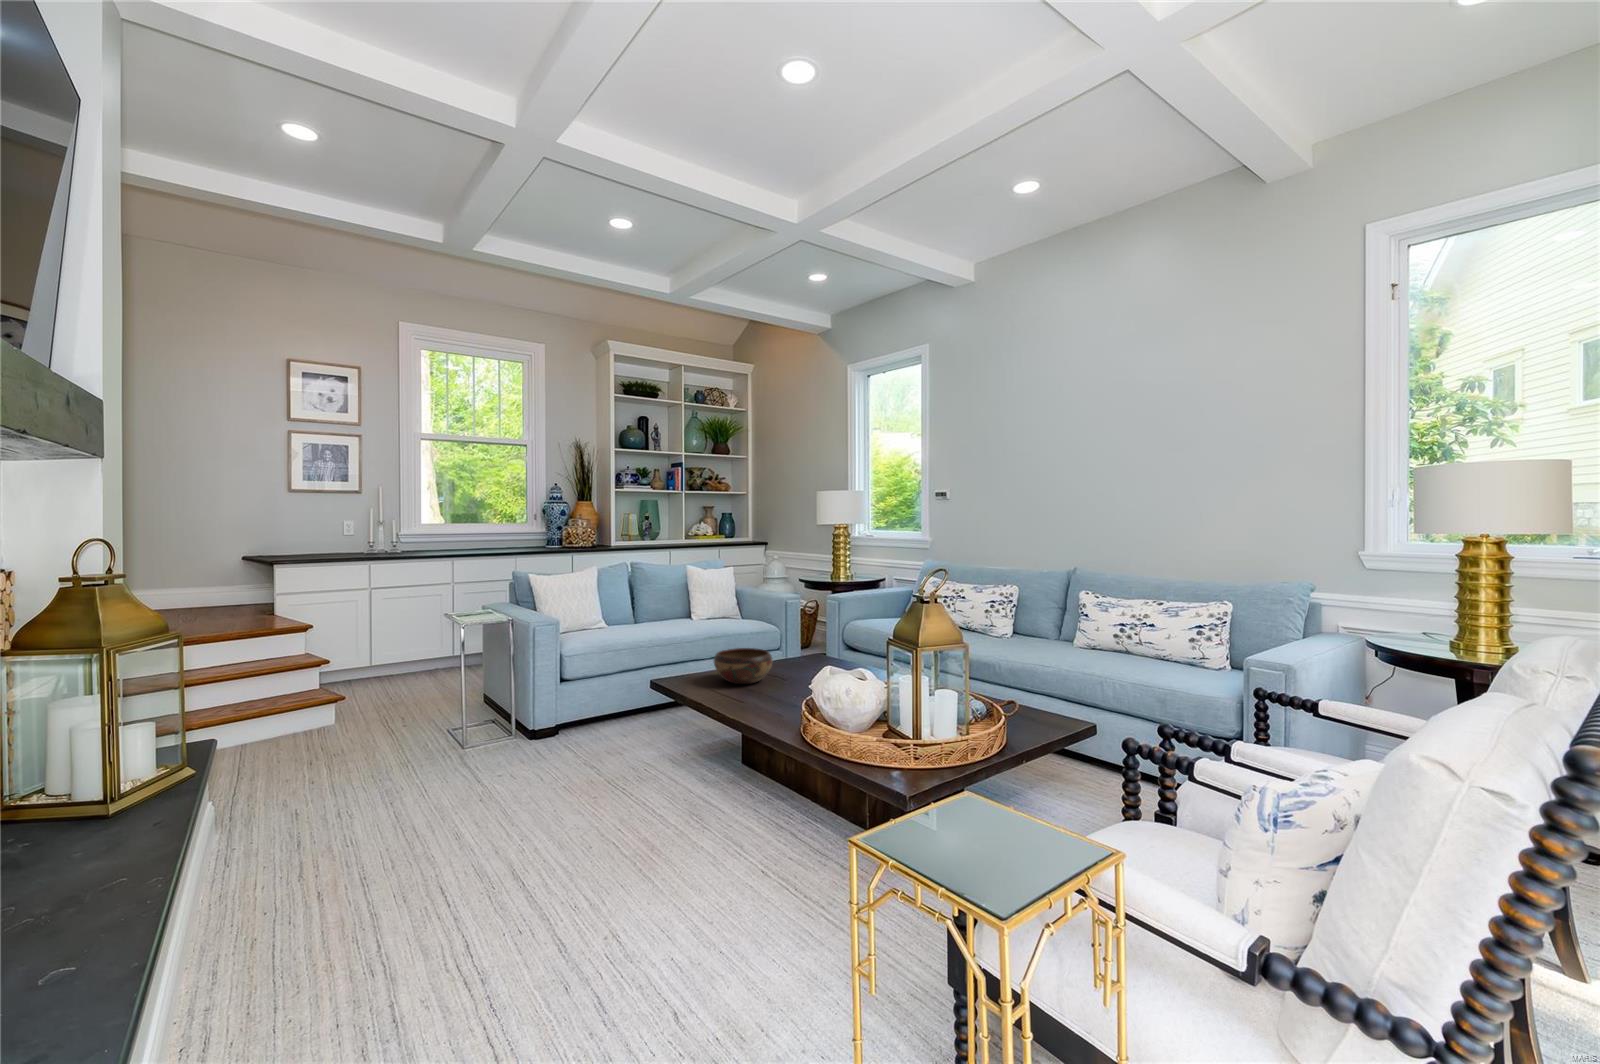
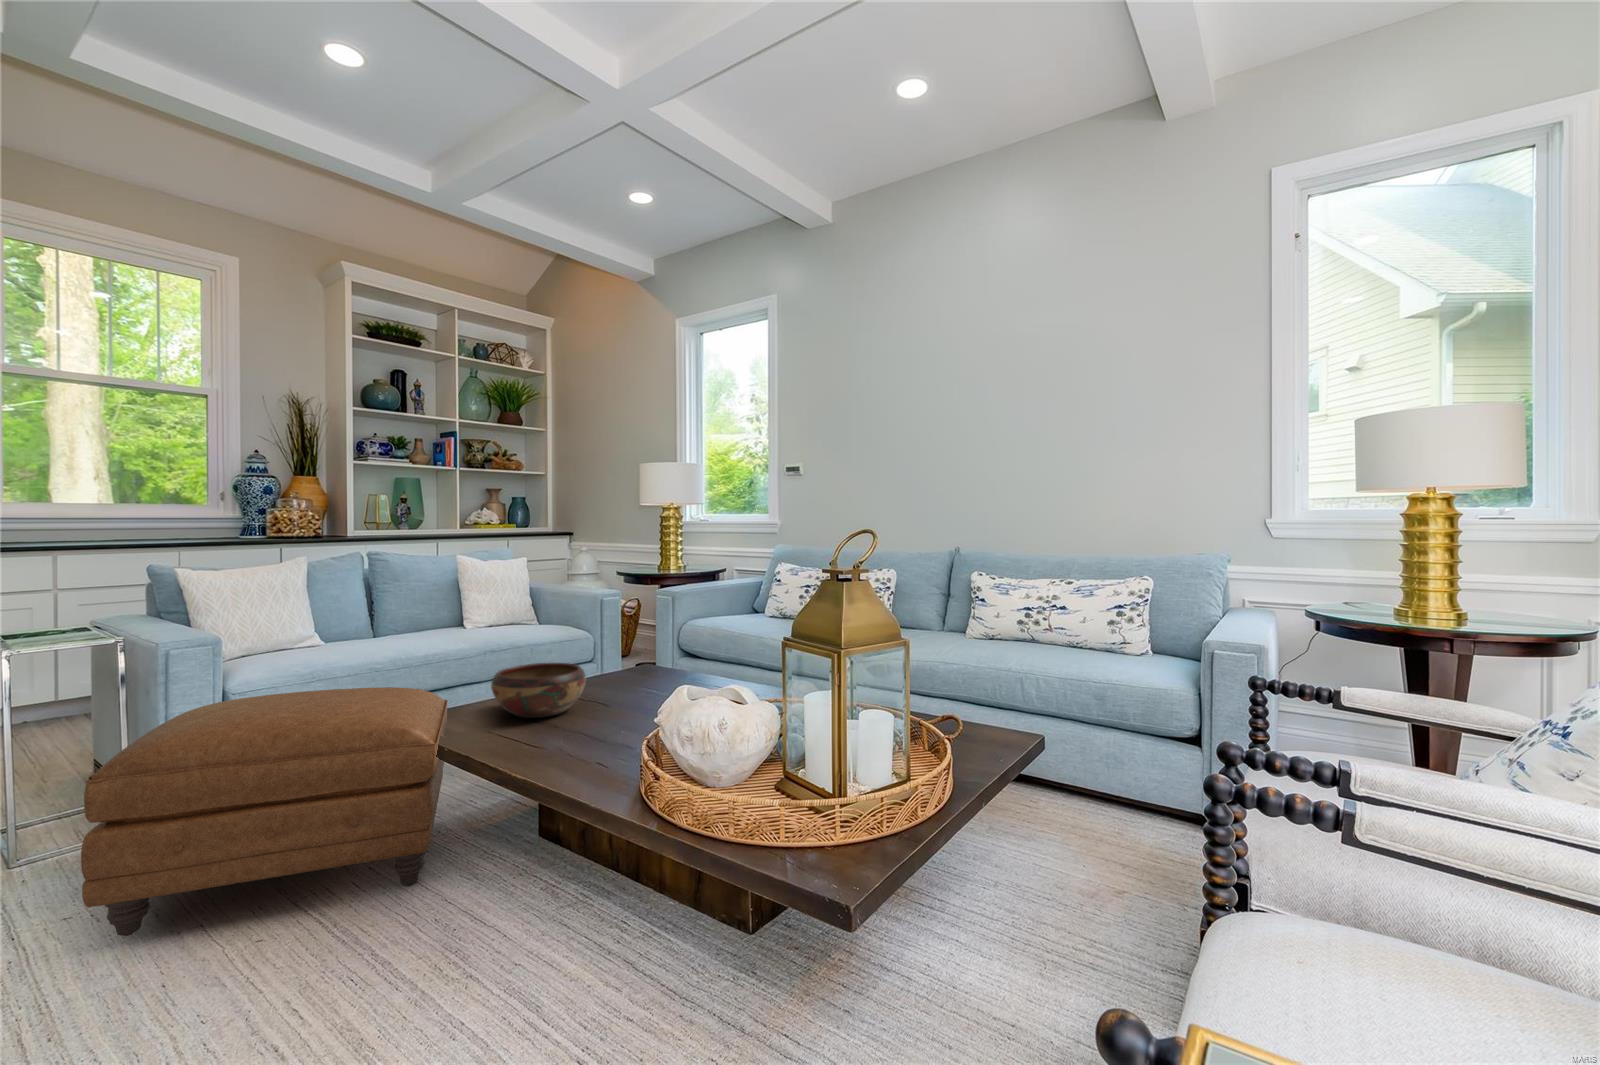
ottoman: none [513,658,686,786] -> present [81,687,448,936]

